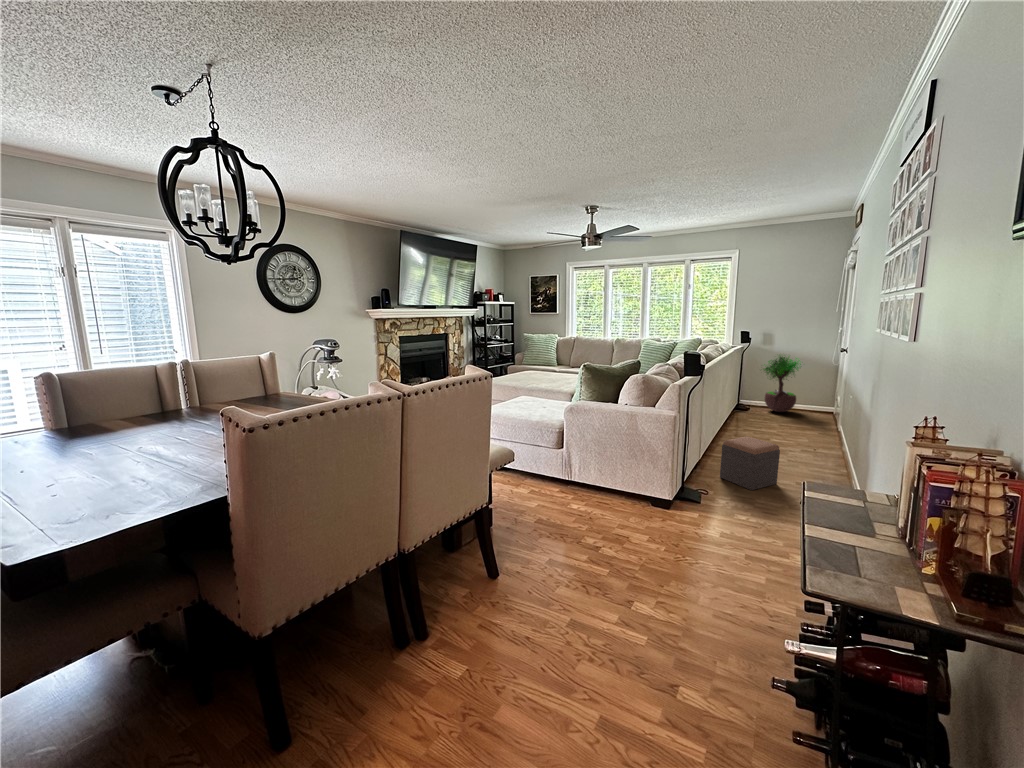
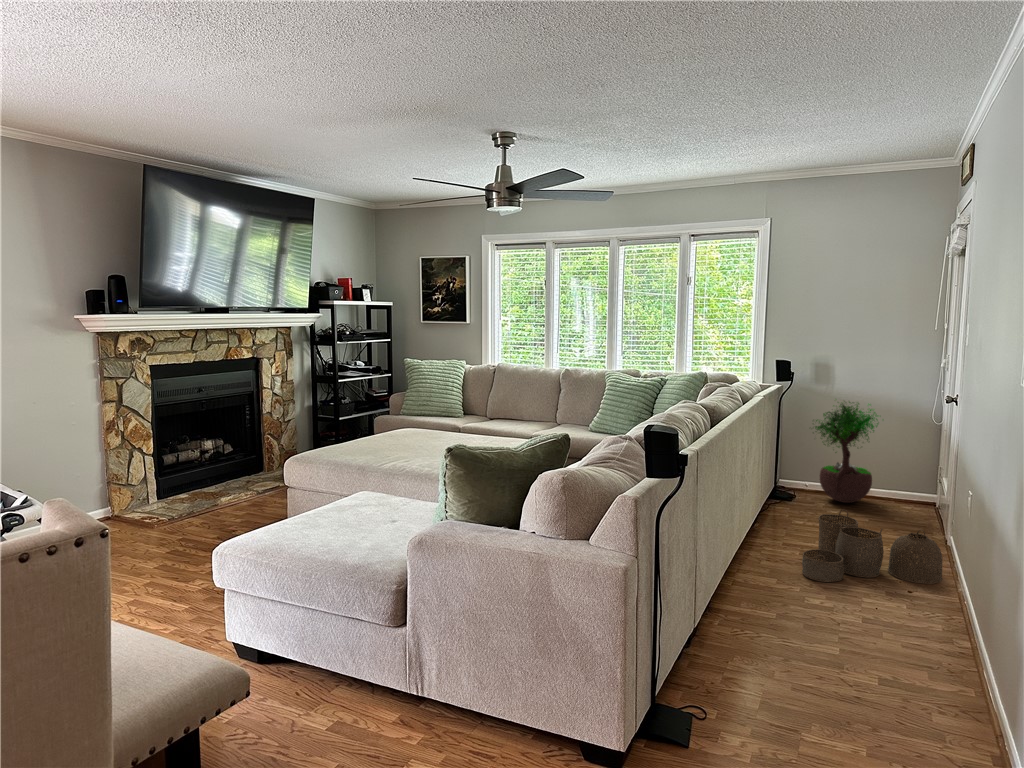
woven basket: none [754,411,835,448] -> present [802,510,942,584]
footstool: present [720,436,780,490] -> none [735,582,848,704]

